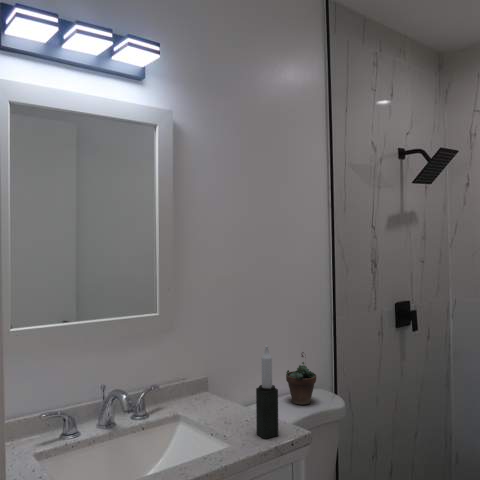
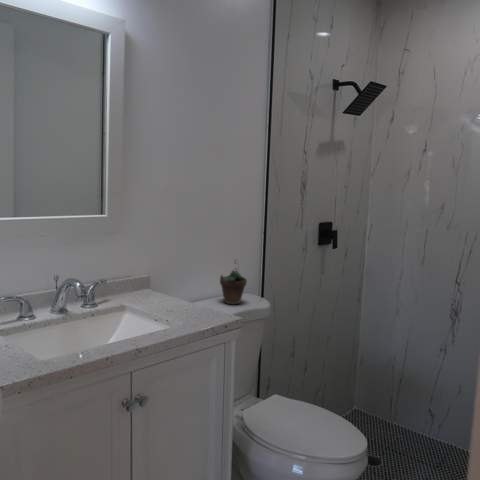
candle: present [256,345,278,439] -> none [195,243,215,321]

